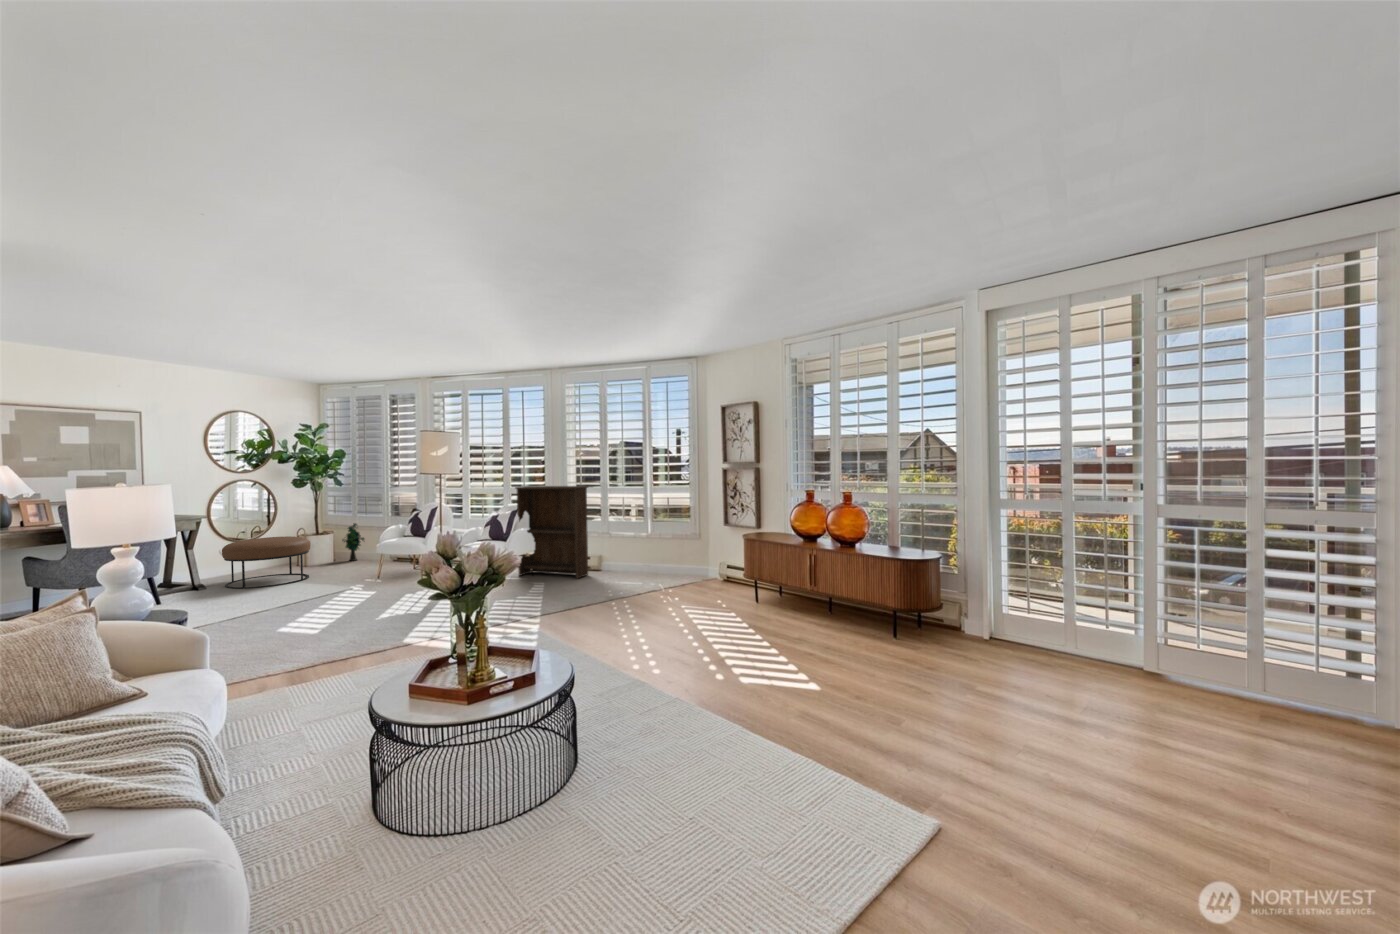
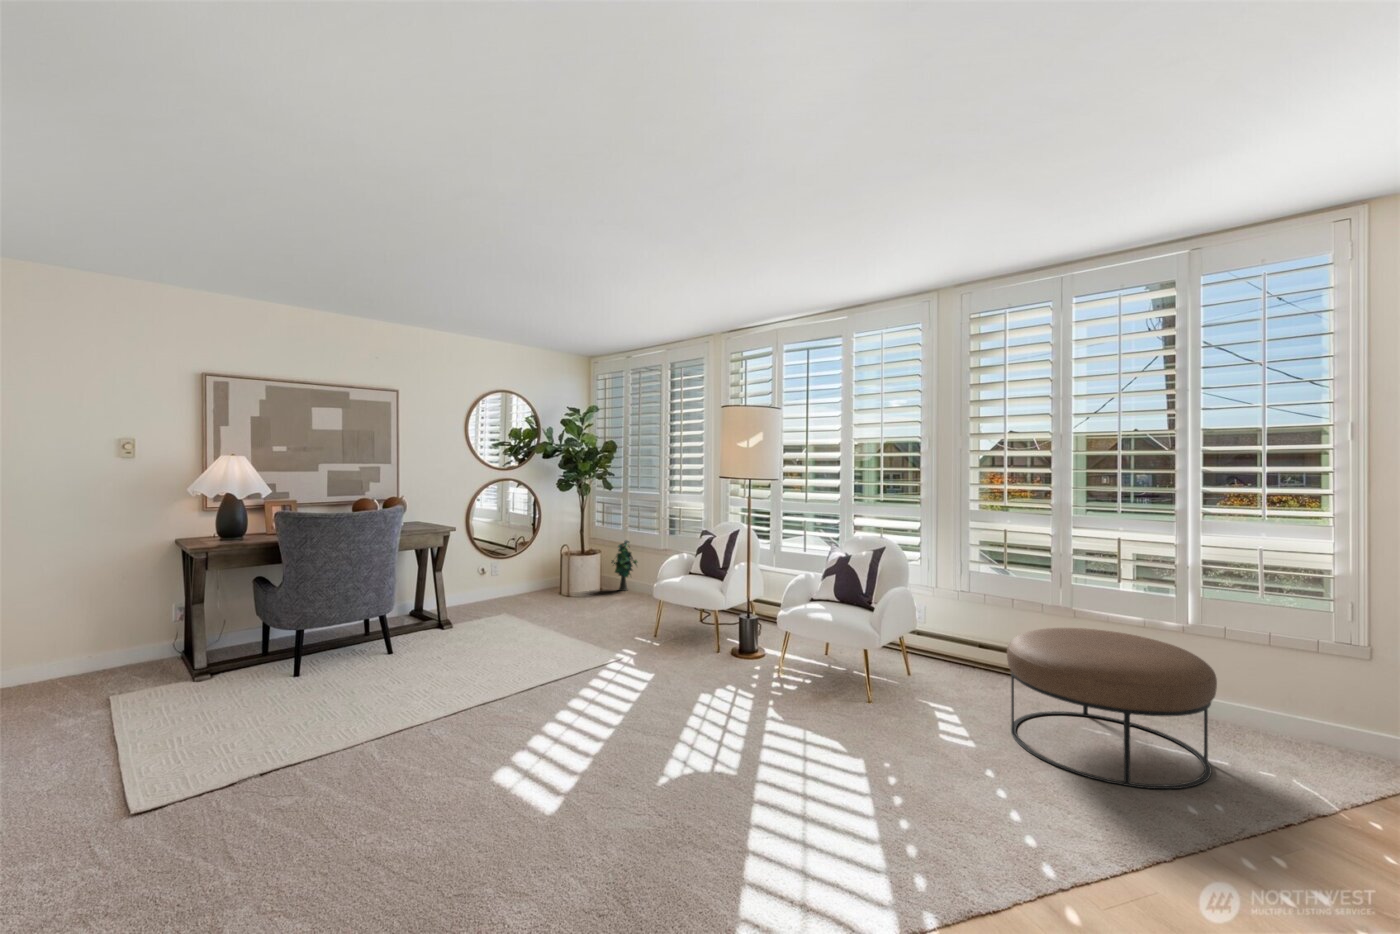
bookshelf: present [515,486,588,579] -> none [866,501,1008,684]
ottoman: present [222,536,310,588] -> present [1007,628,1217,789]

